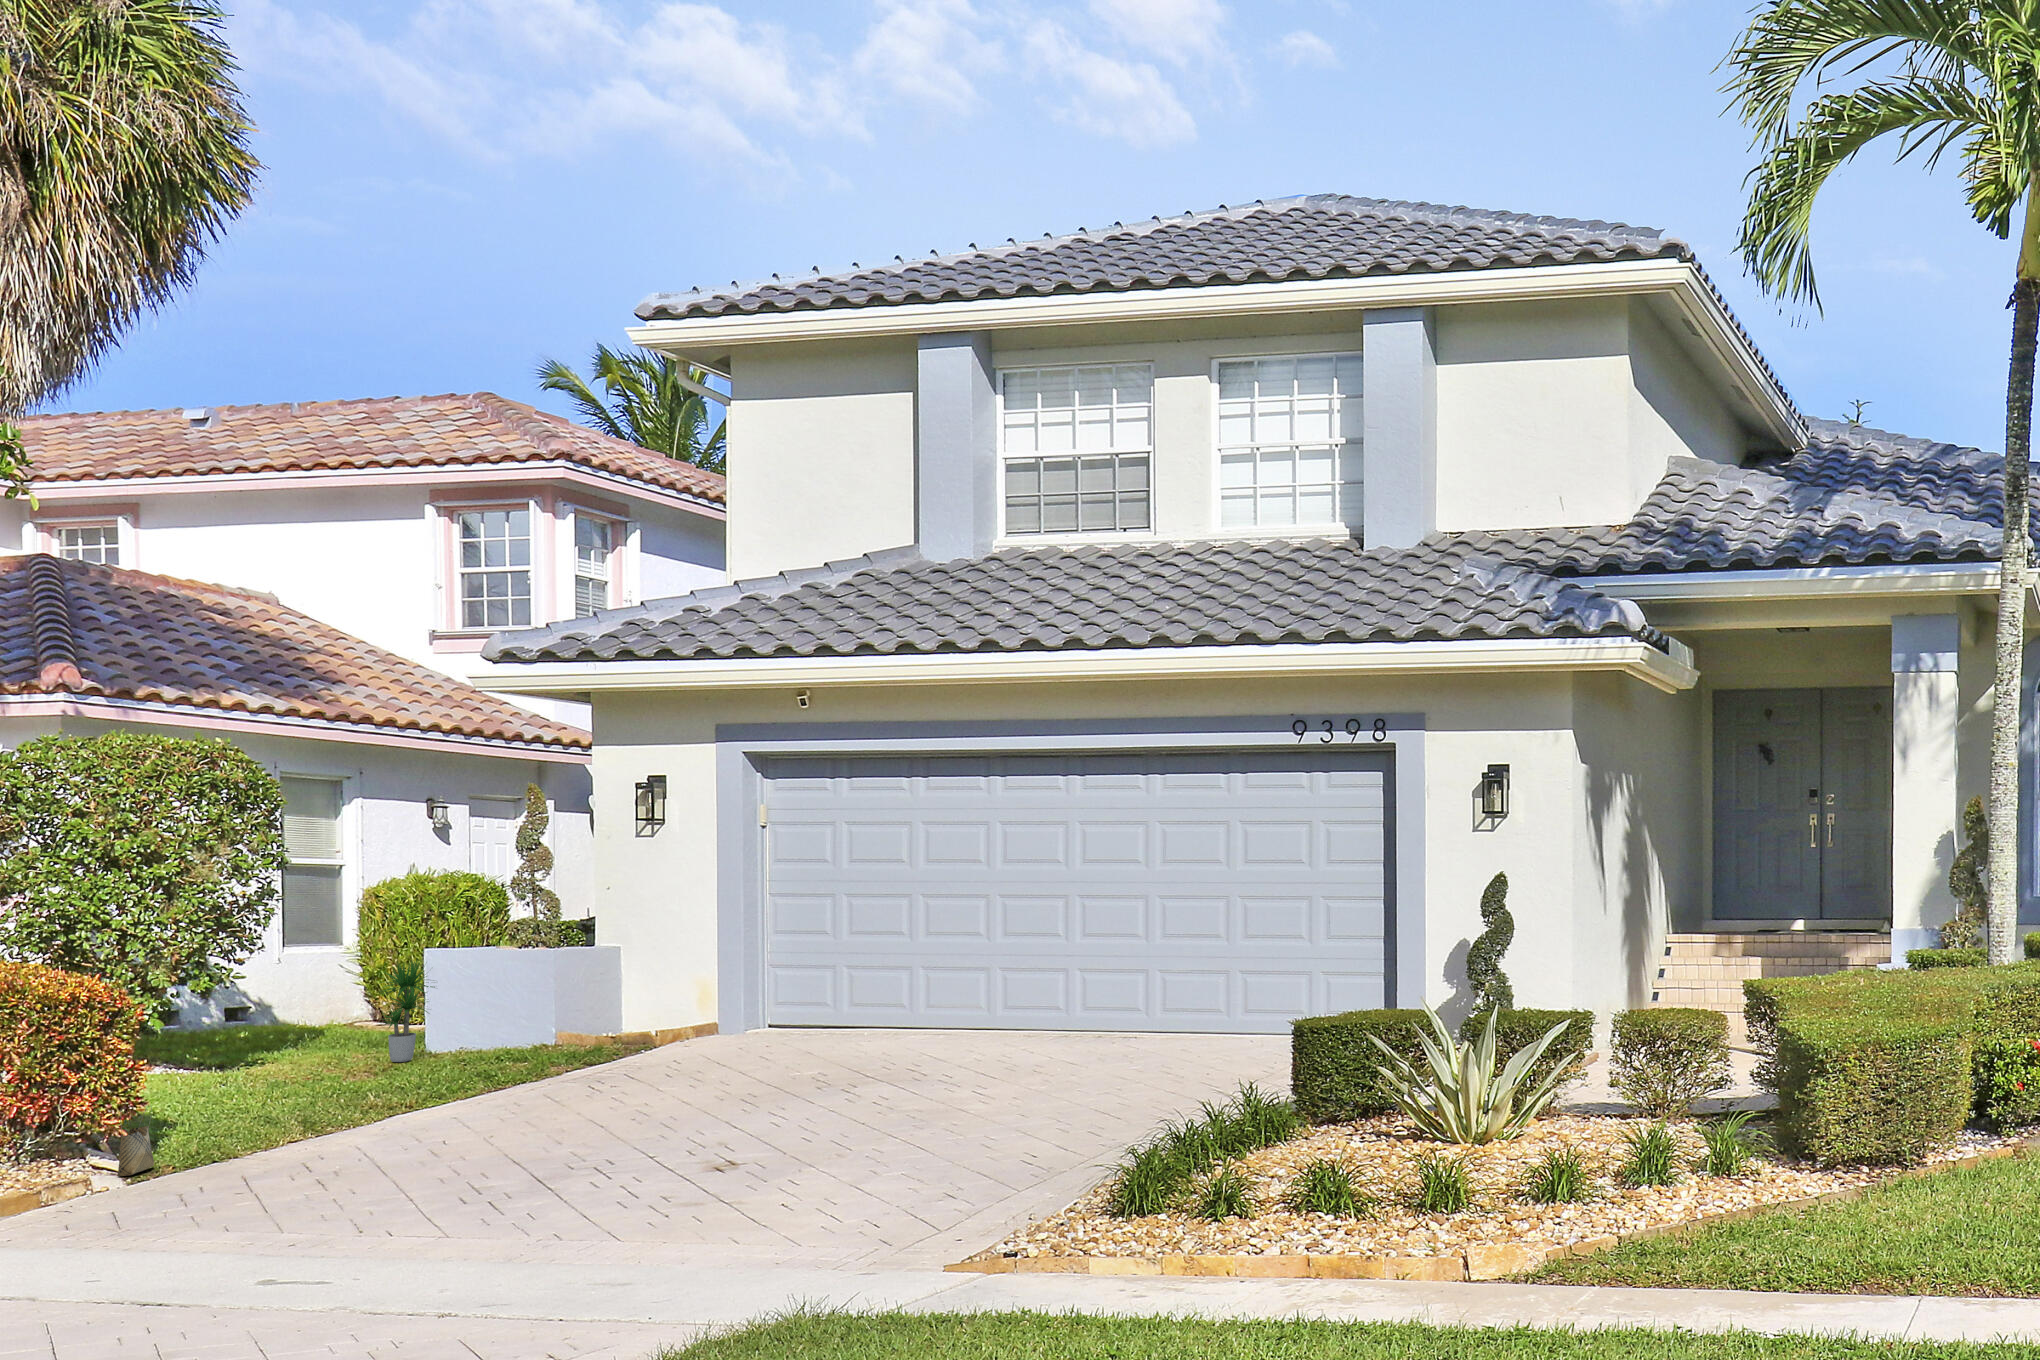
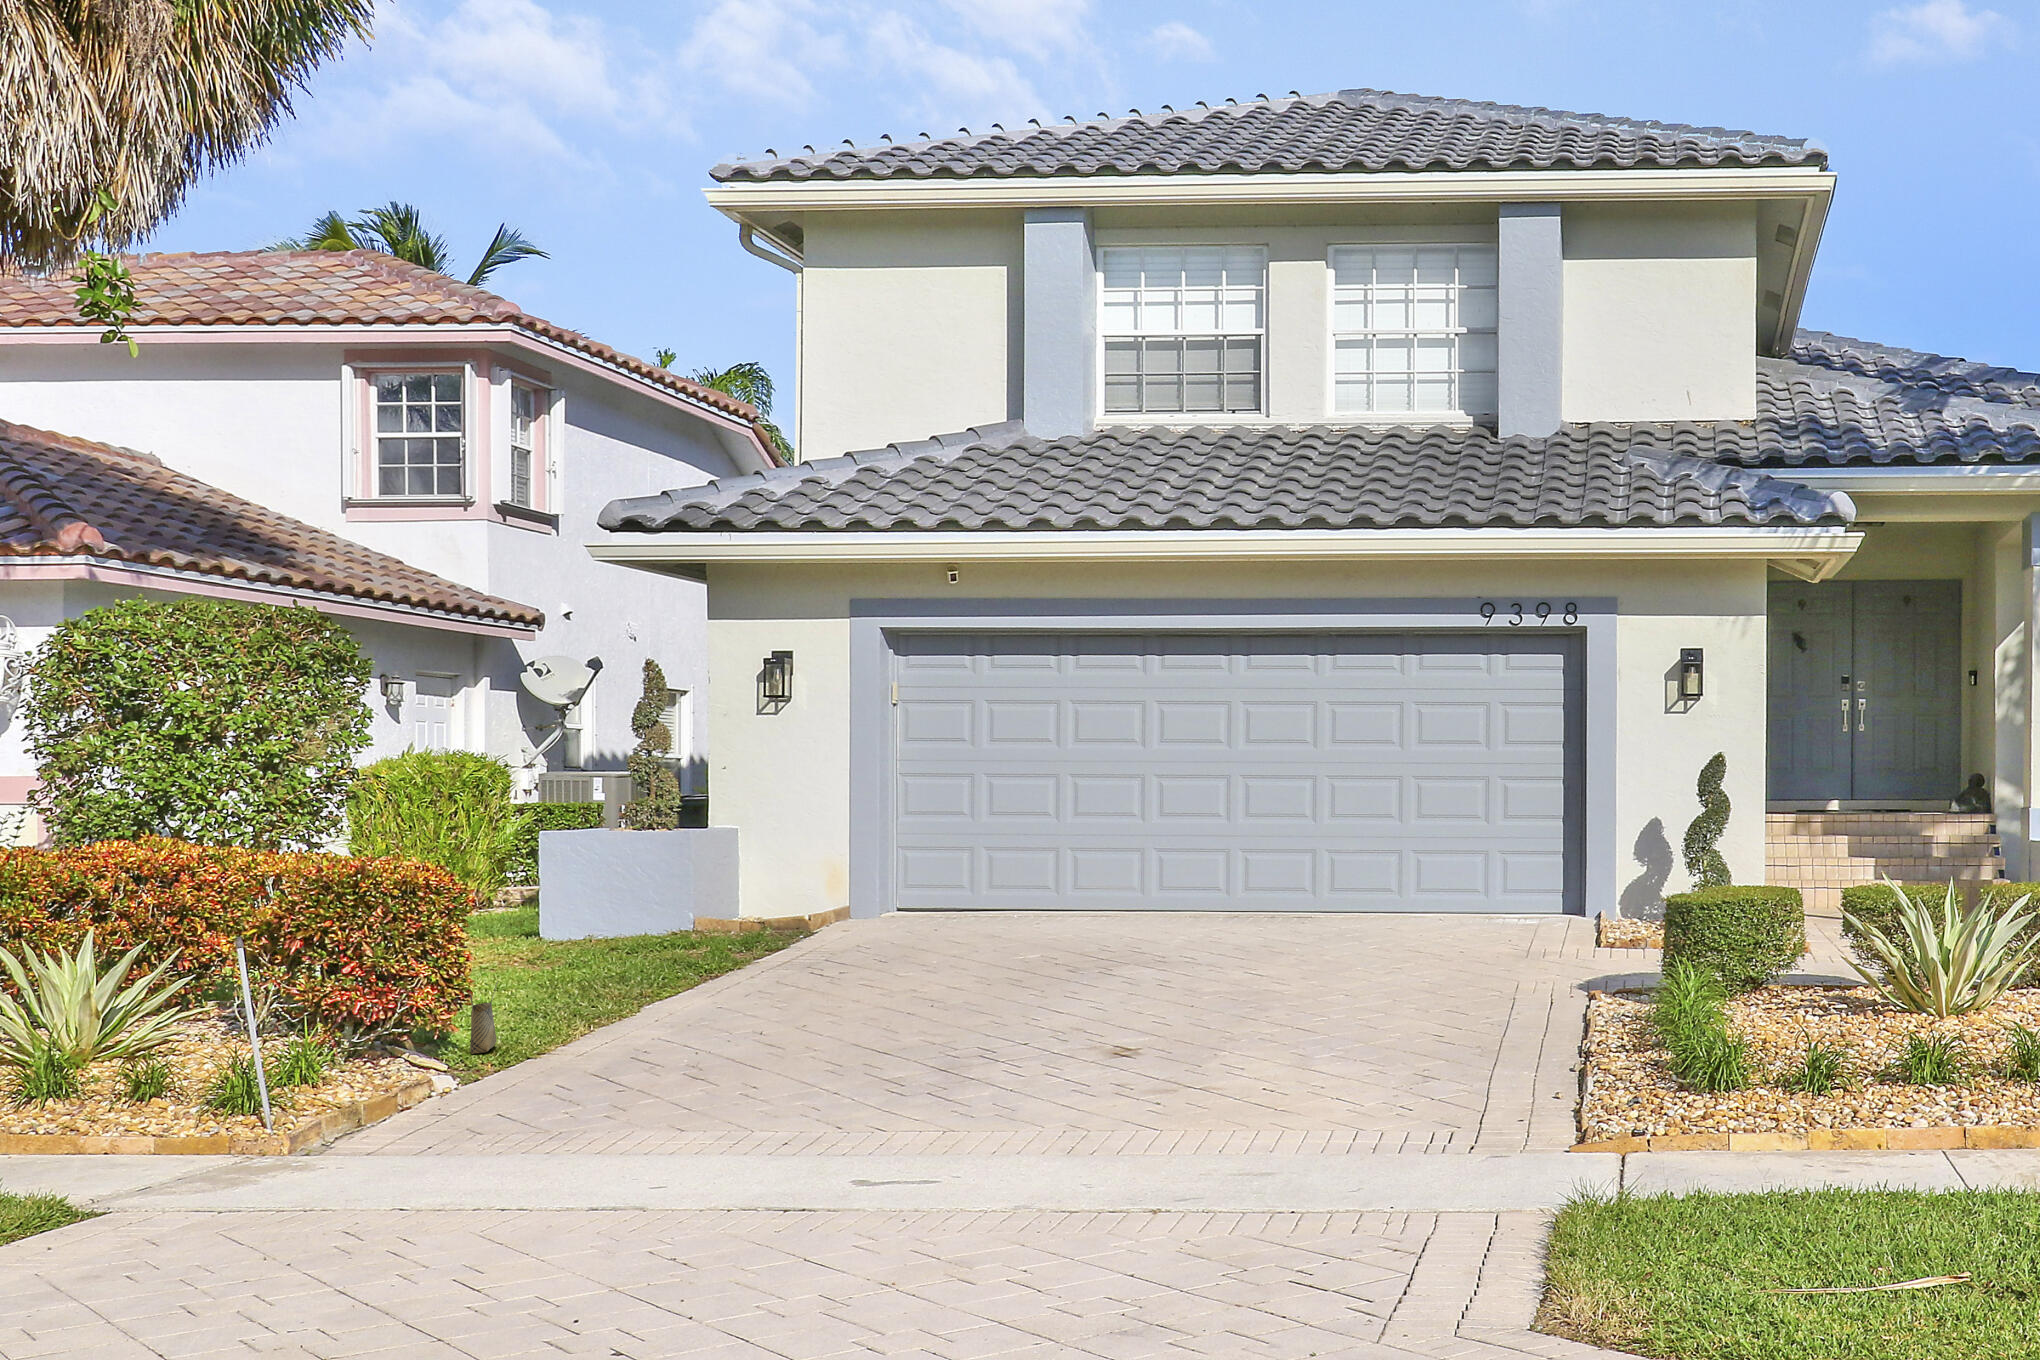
potted plant: present [380,960,435,1062] -> none [529,836,597,944]

